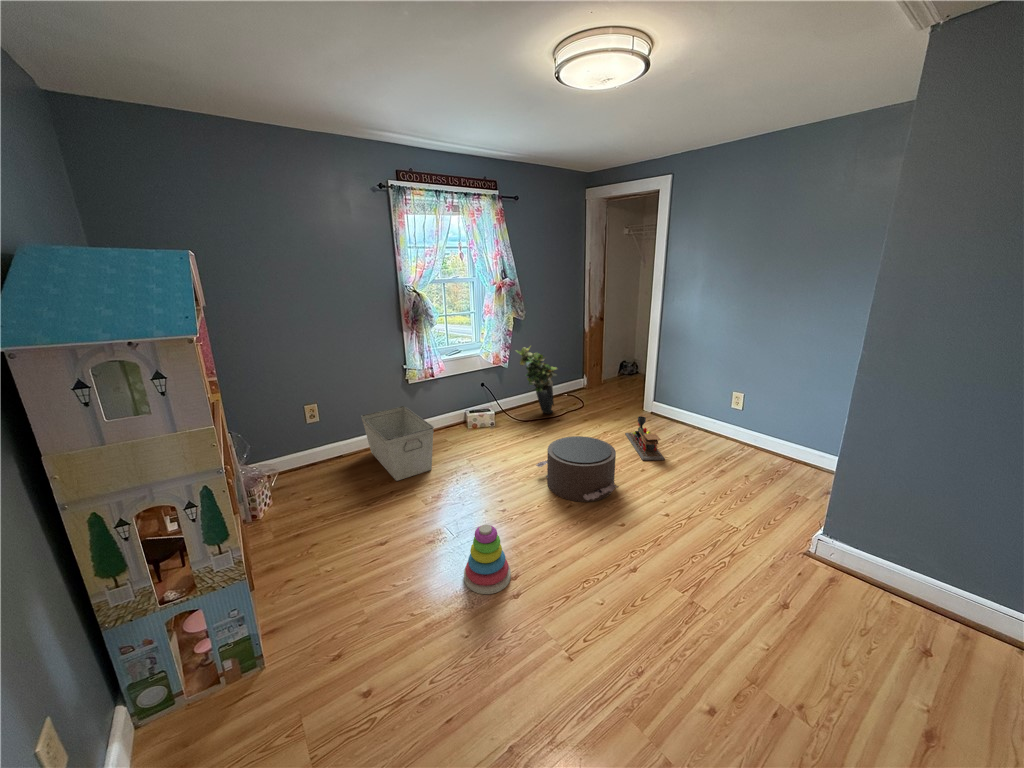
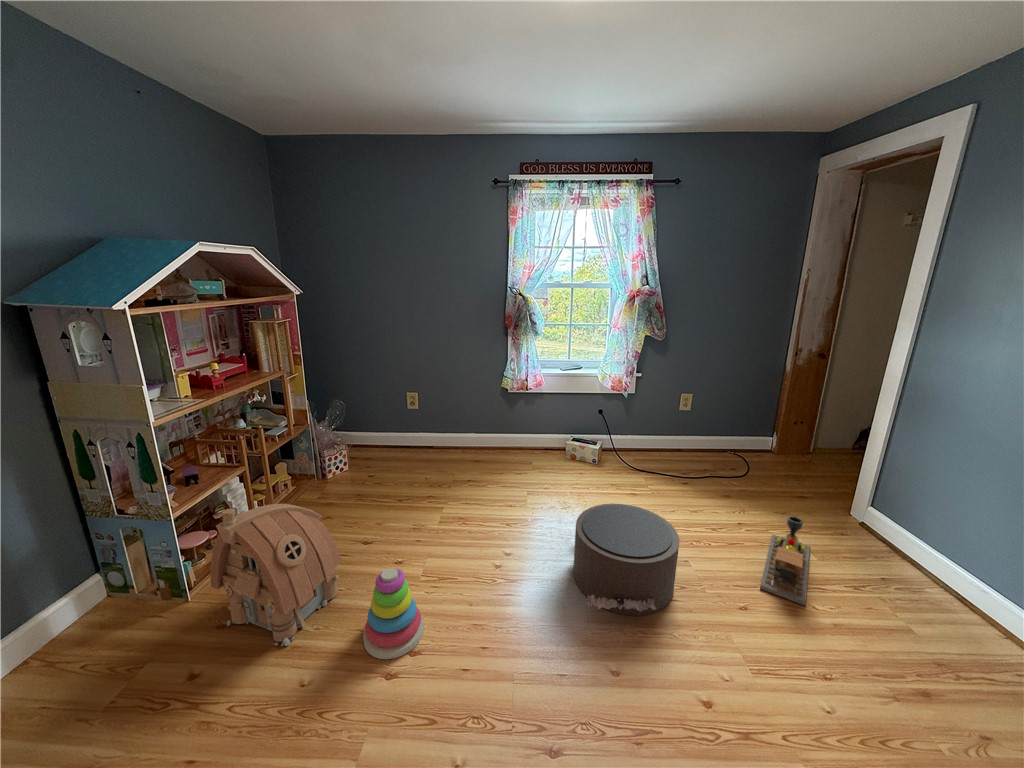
potted plant: present [516,347,557,414] -> none [648,375,704,471]
storage bin: present [361,406,434,481] -> none [435,413,497,489]
toy house: none [320,514,426,650] -> present [210,504,341,646]

